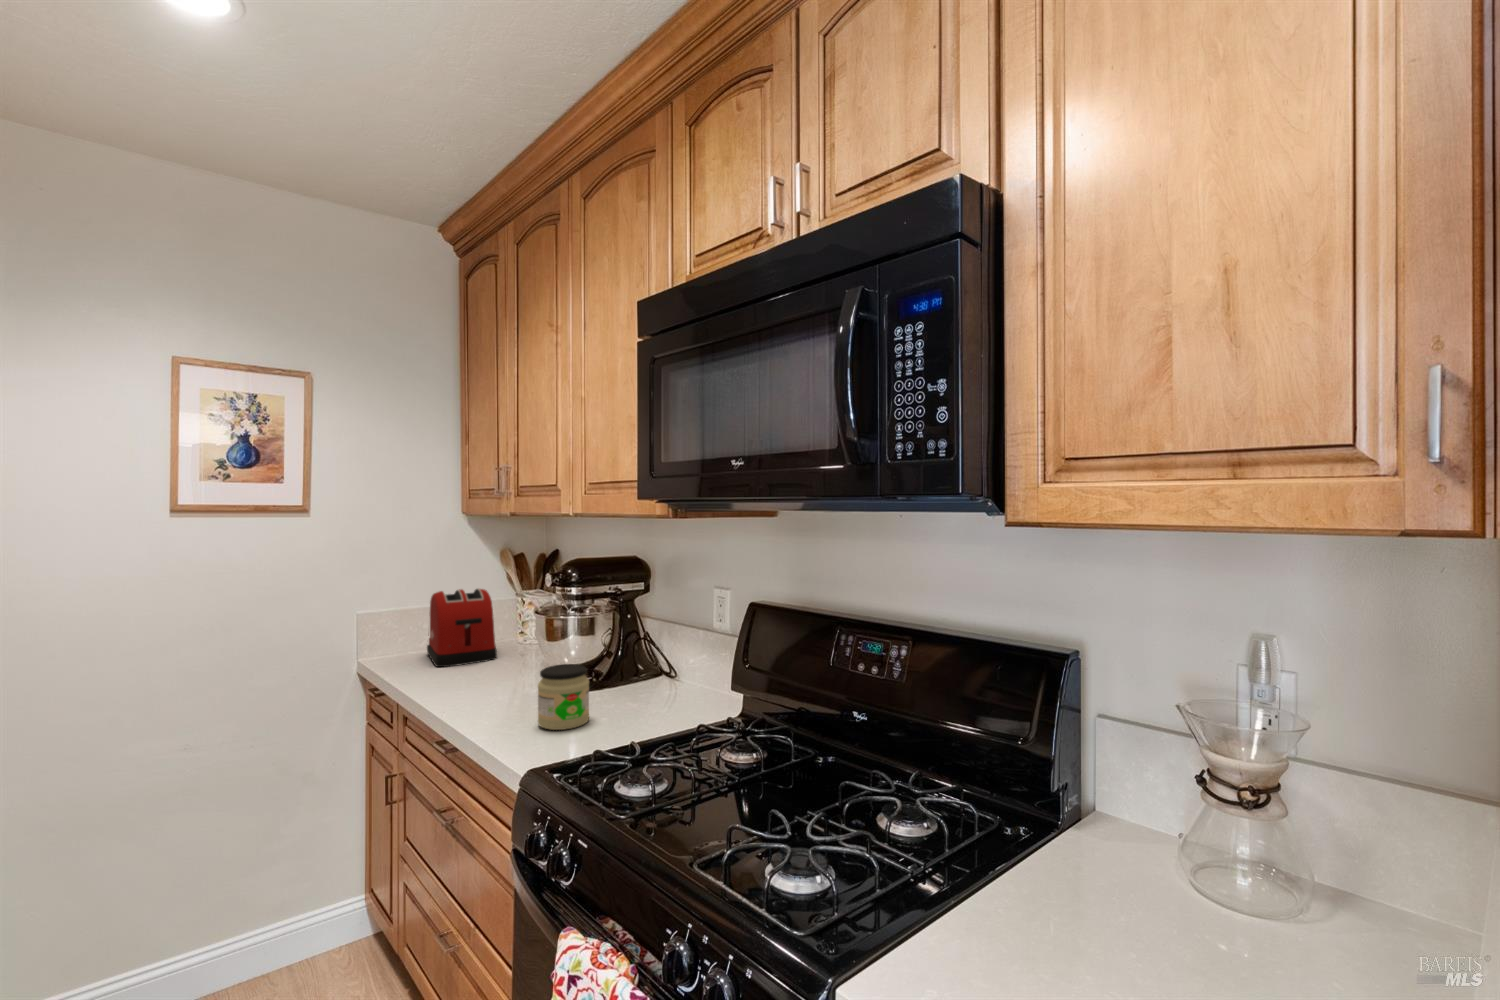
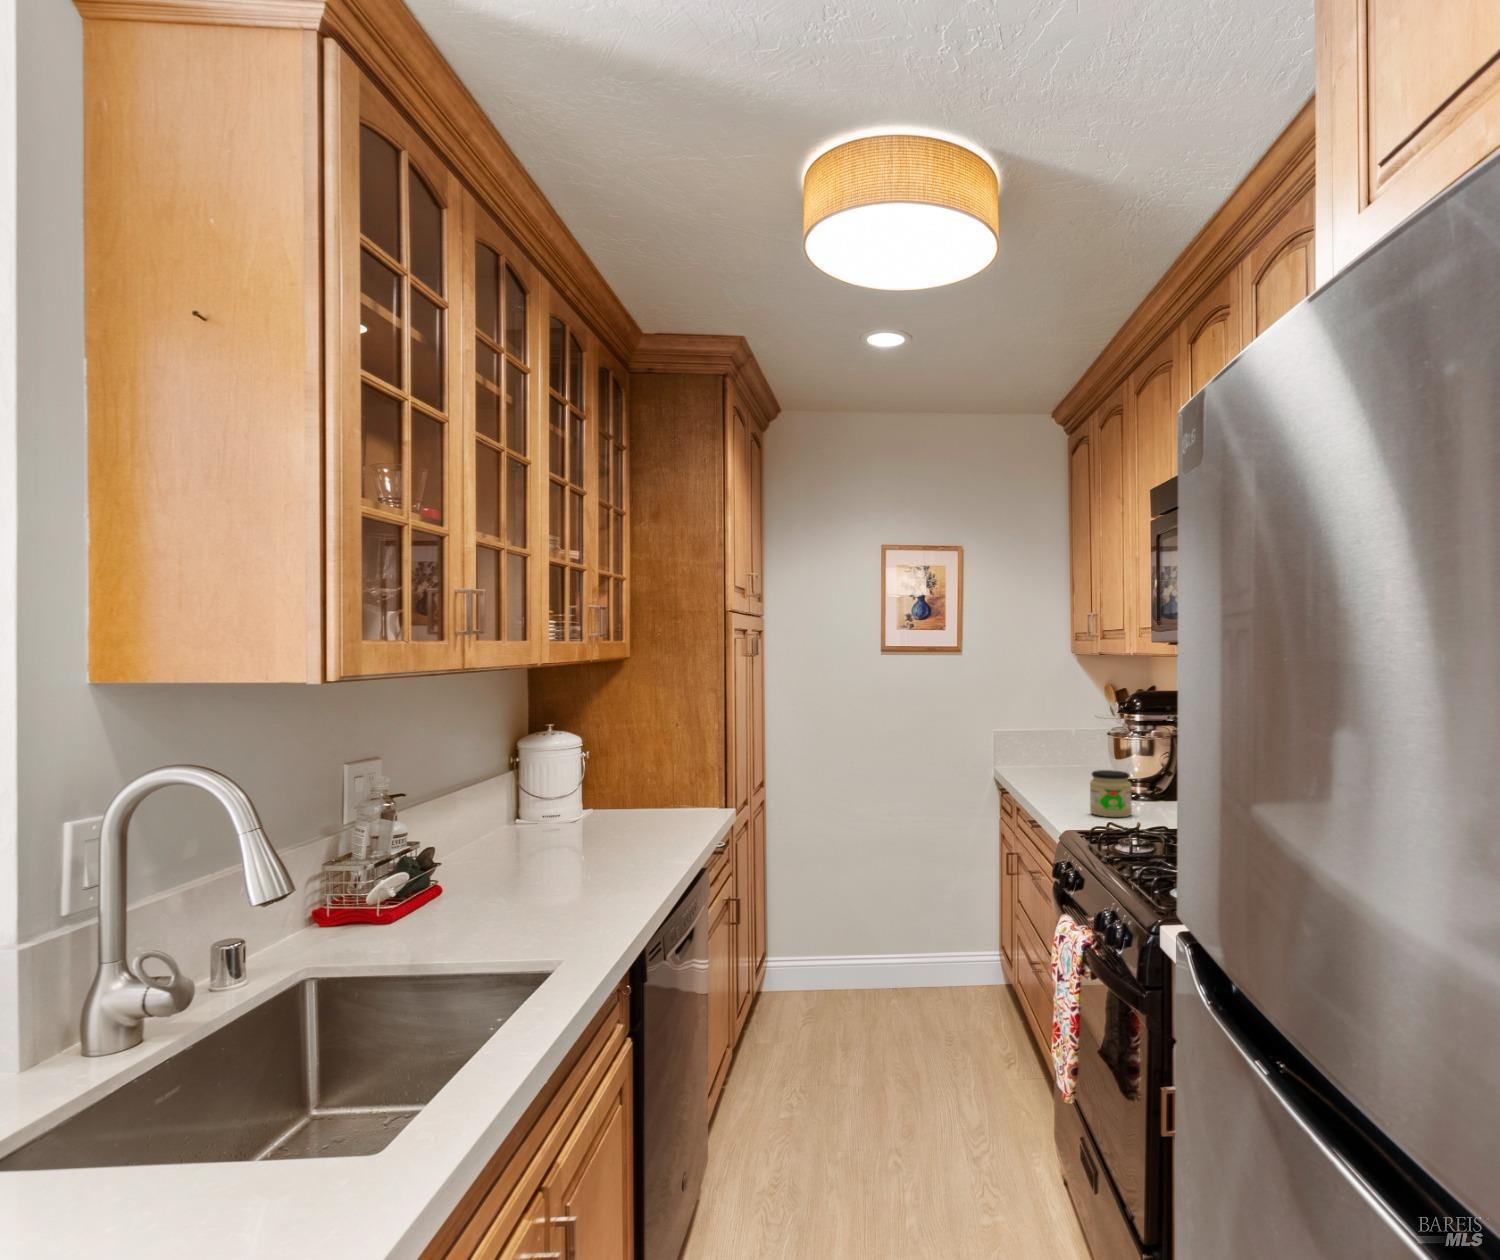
toaster: present [427,589,497,667] -> none [1048,719,1100,782]

